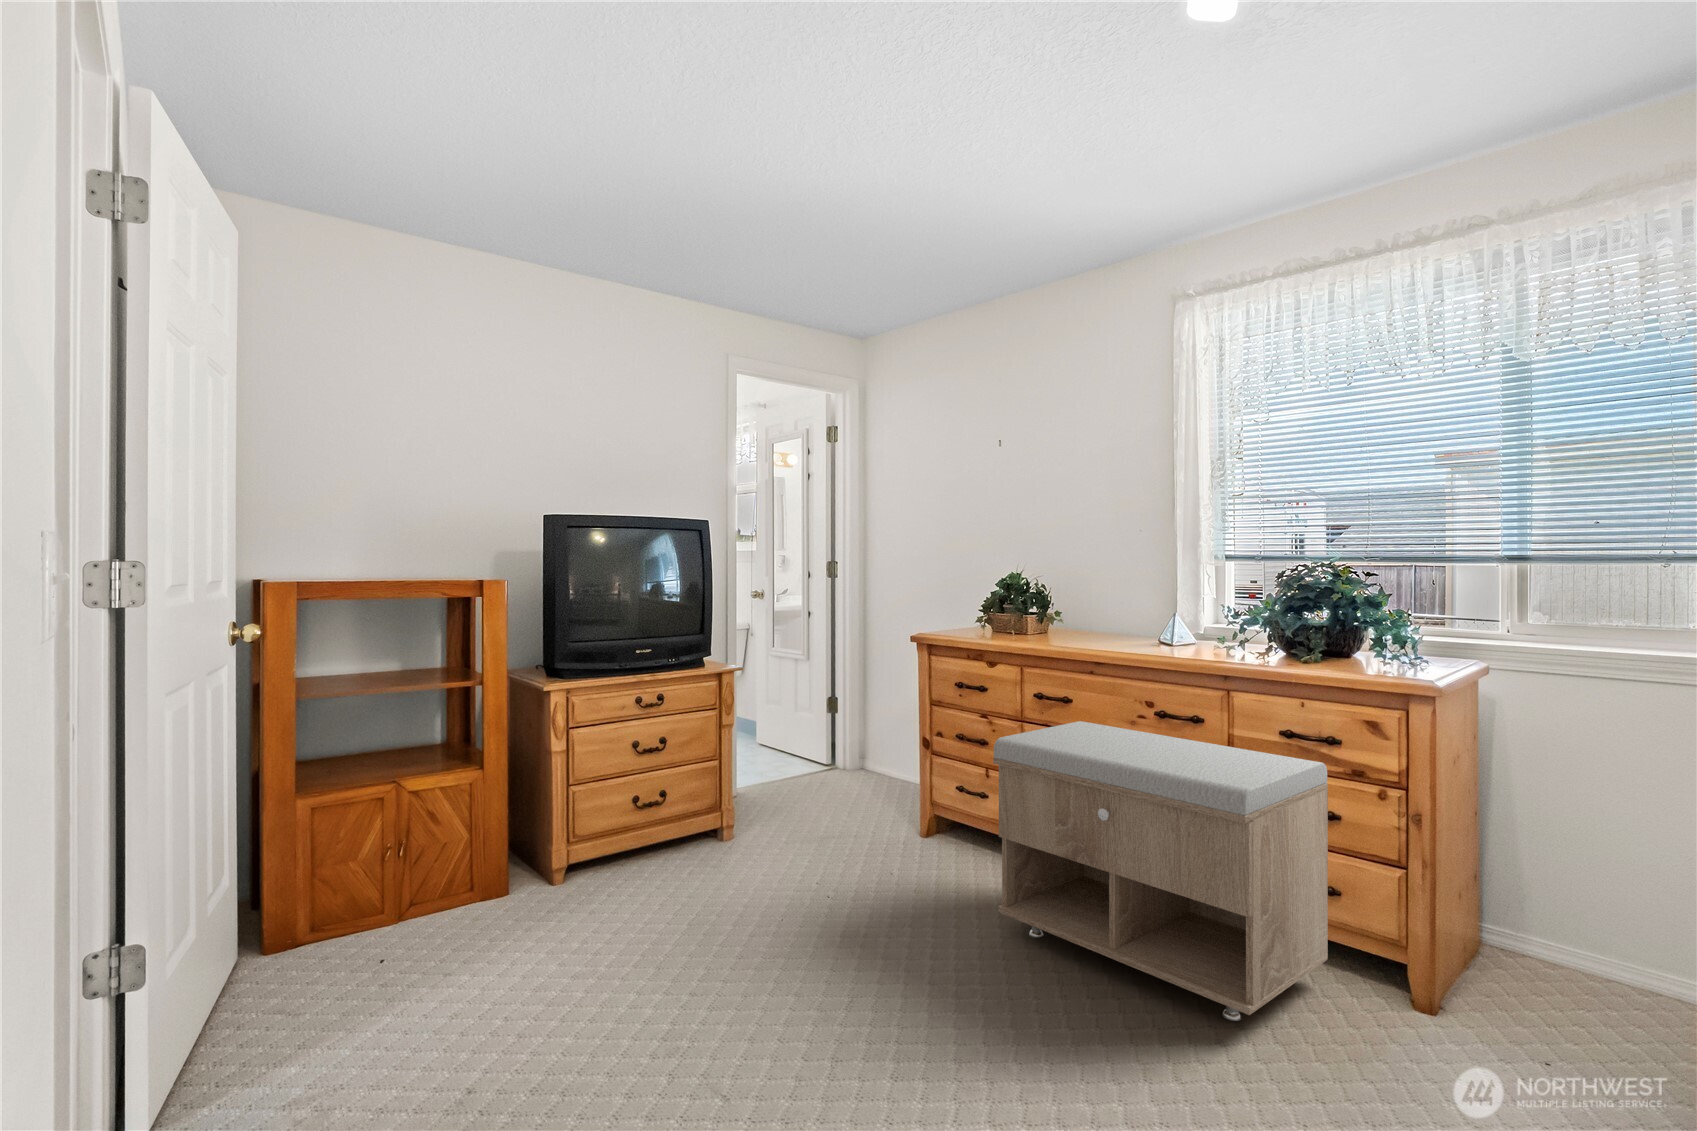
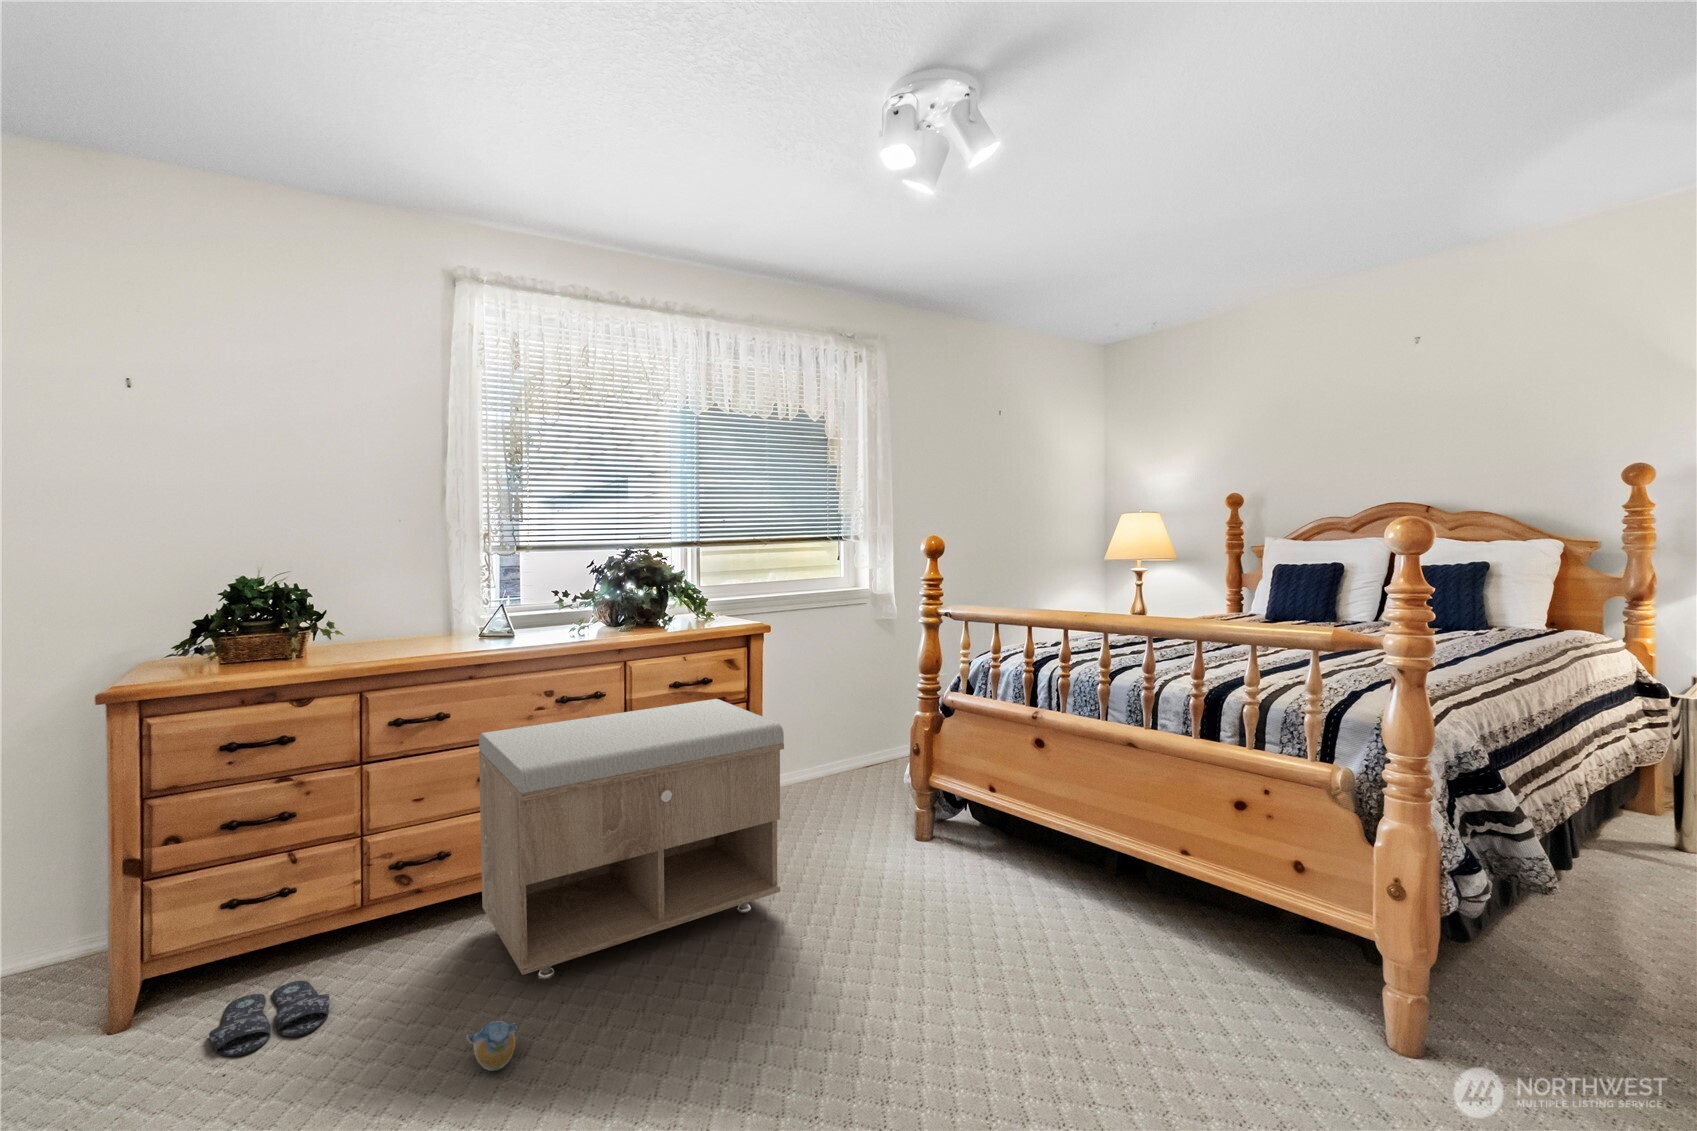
slippers: none [903,850,979,878] -> present [209,980,330,1057]
plush toy: none [902,904,951,942] -> present [466,1020,517,1071]

